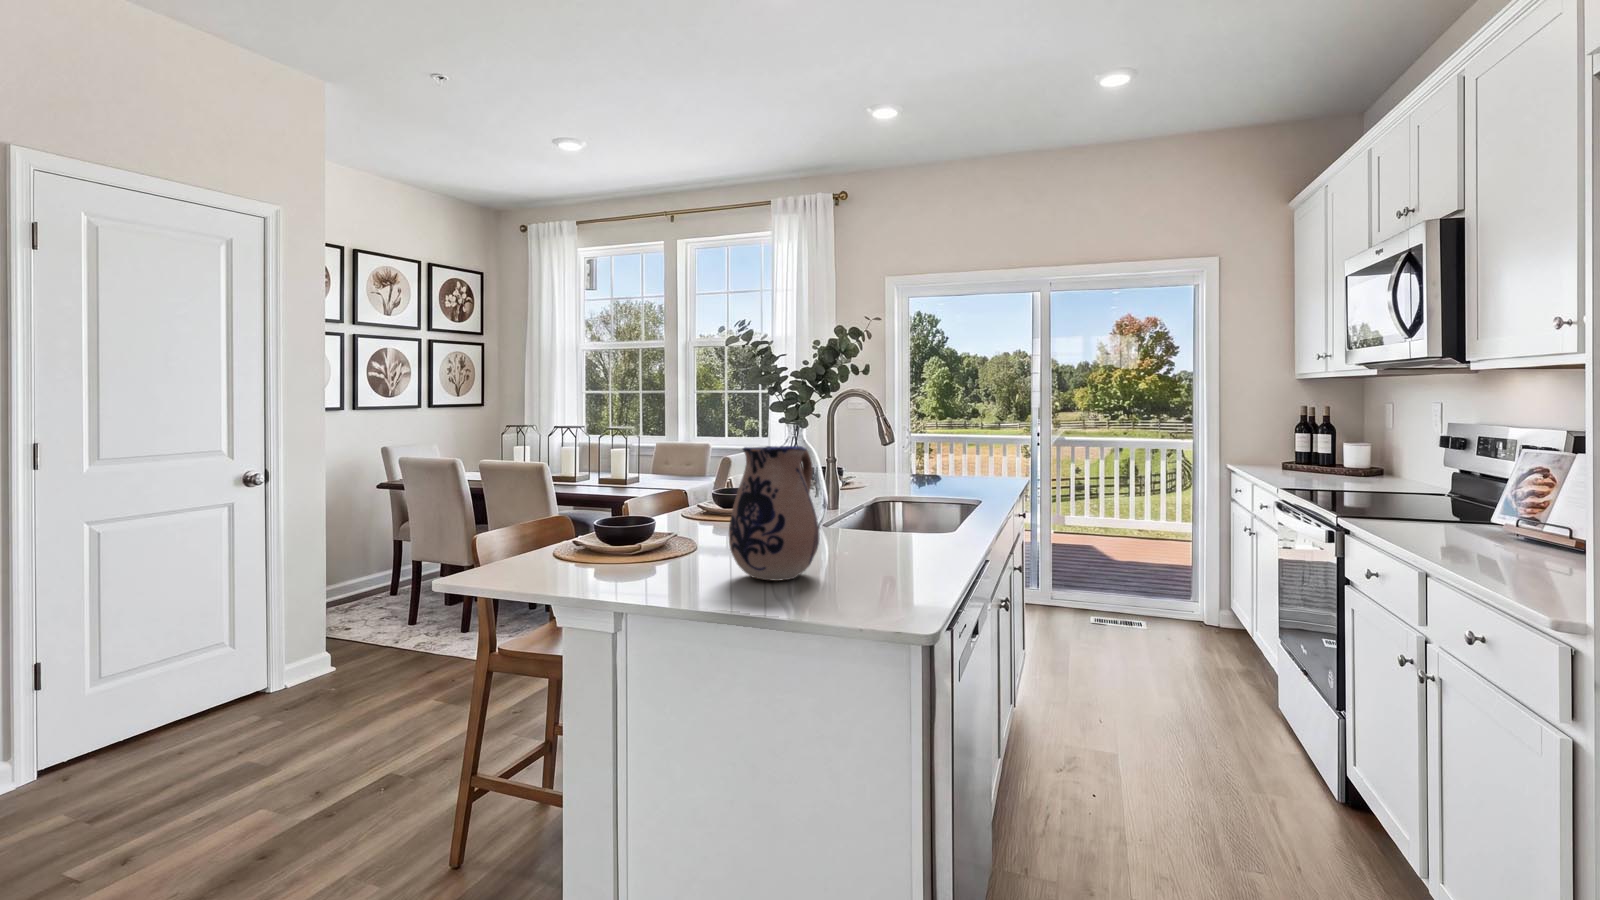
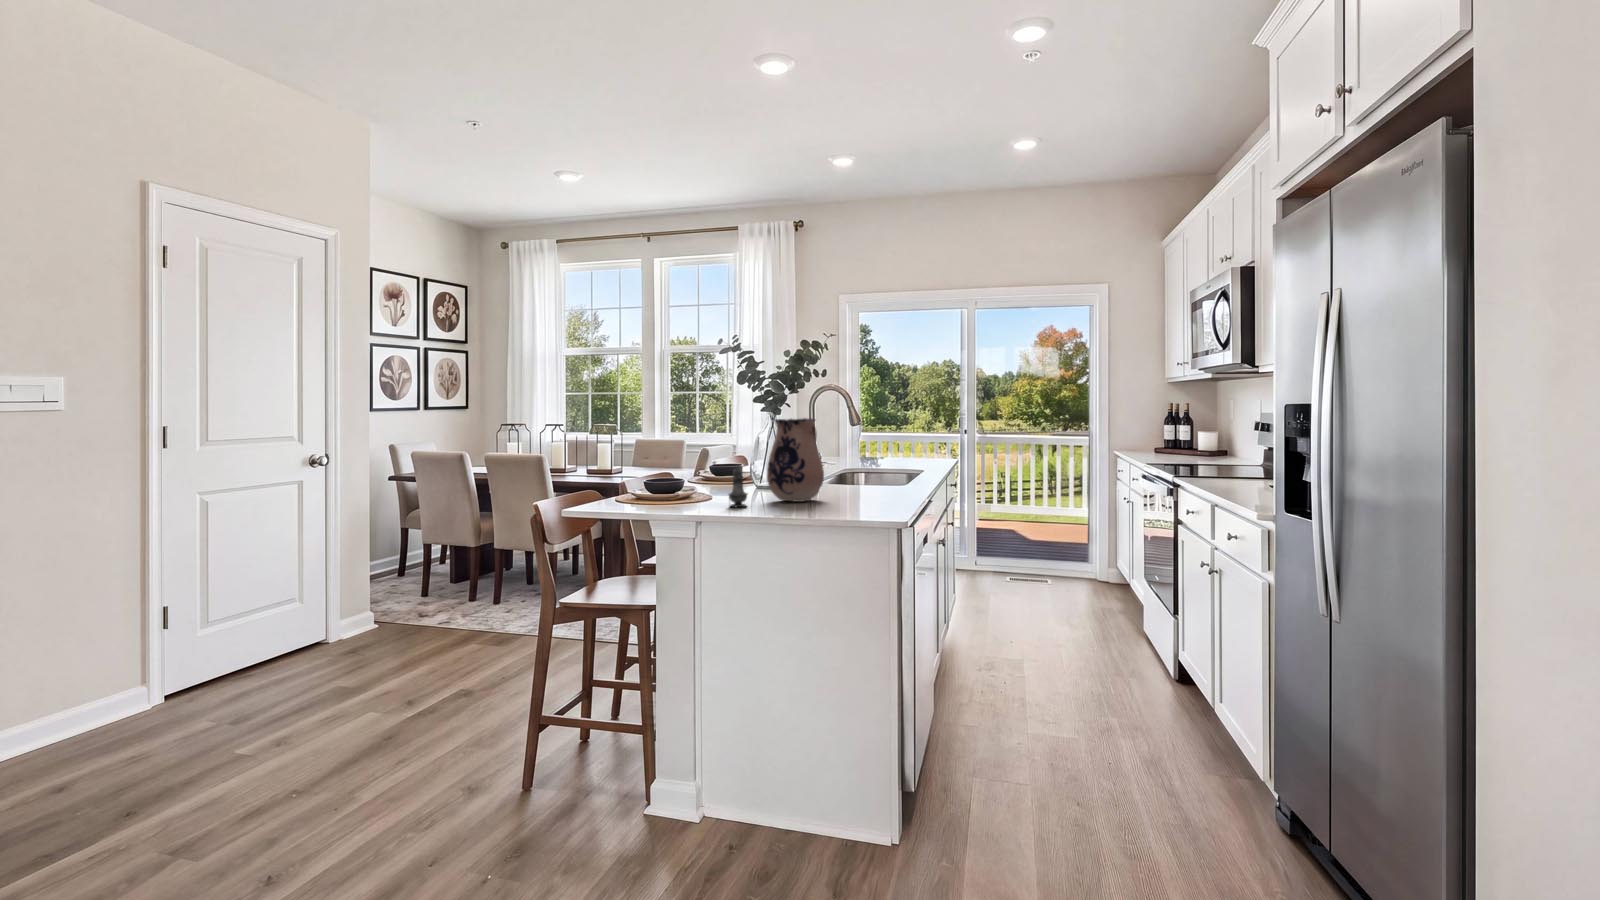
salt shaker: none [658,525,691,595] -> present [729,466,747,507]

